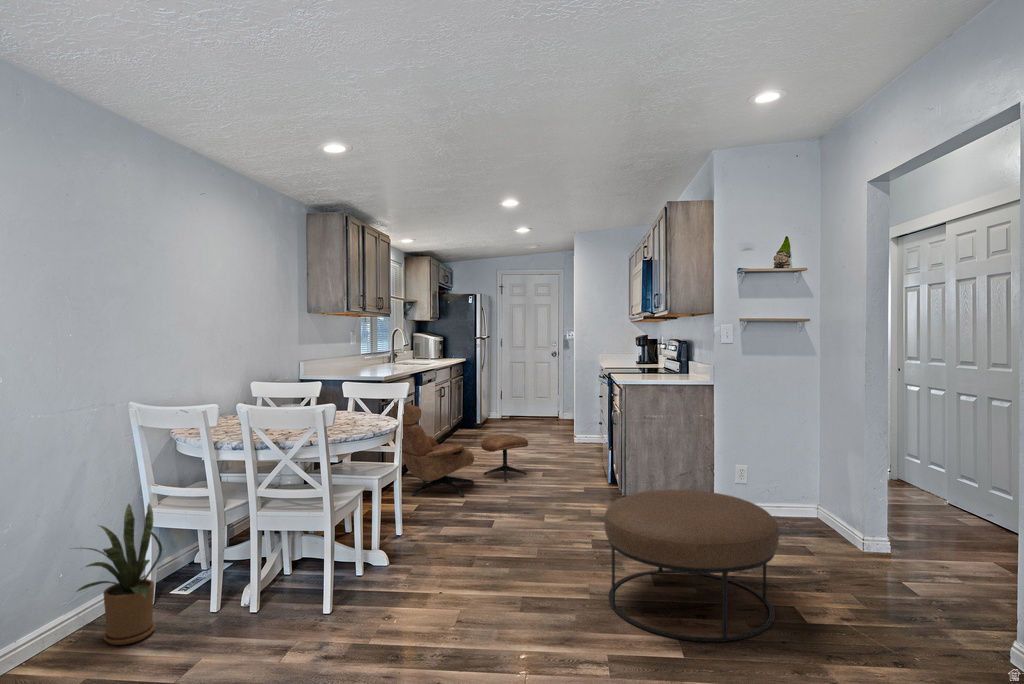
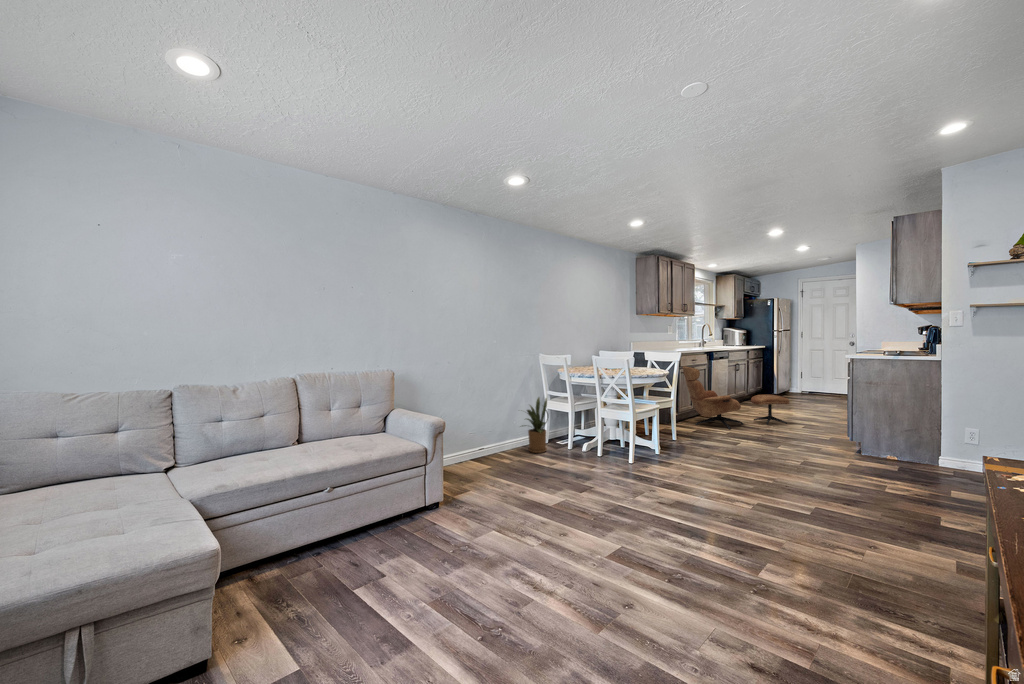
ottoman: present [604,490,779,642] -> none [781,424,927,522]

